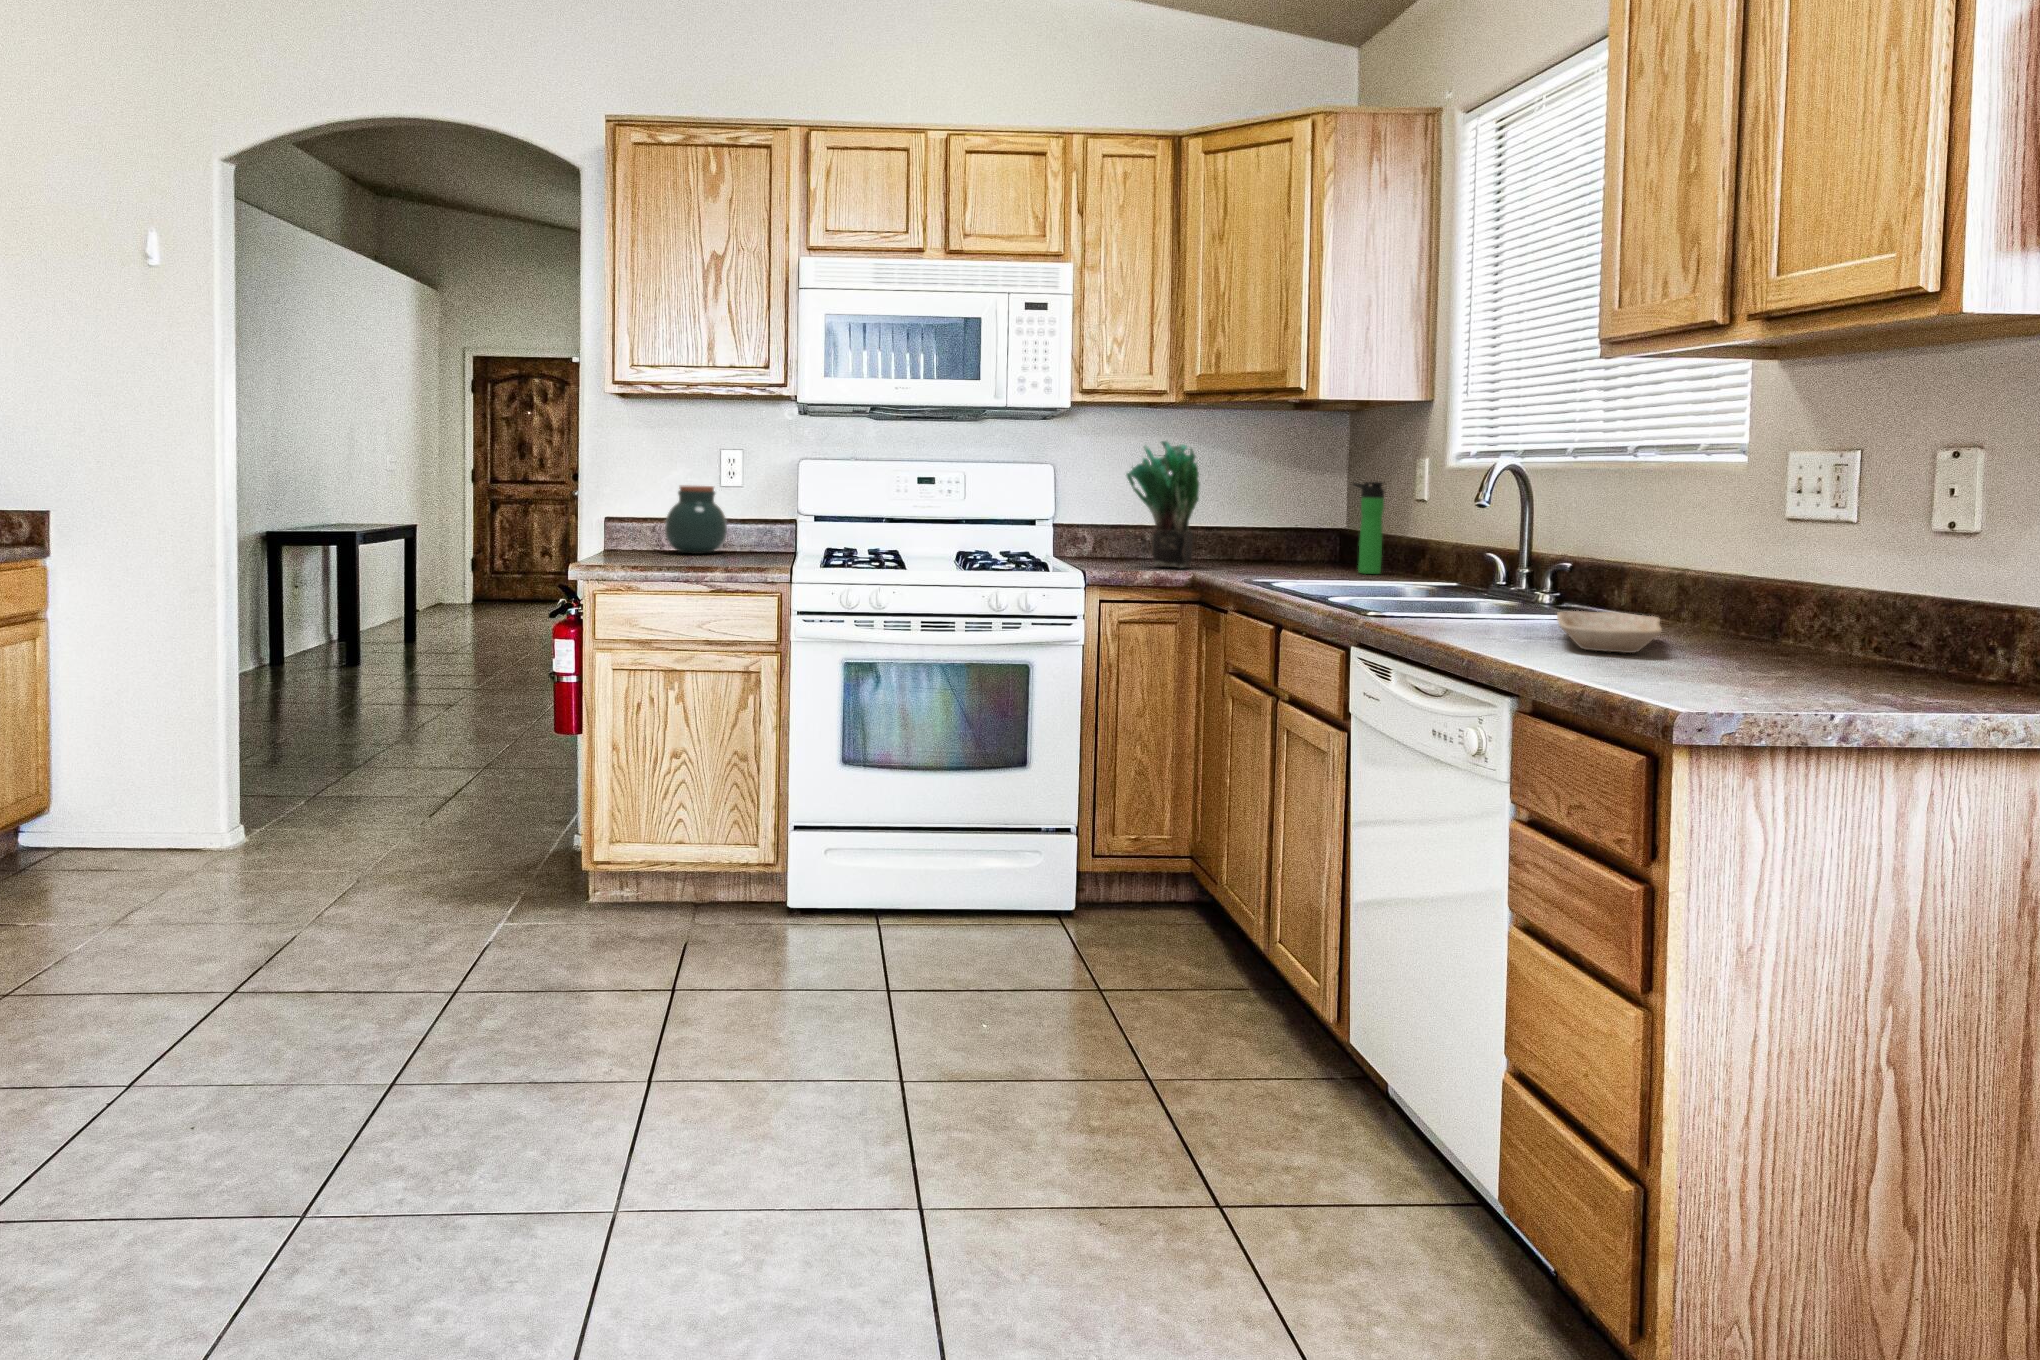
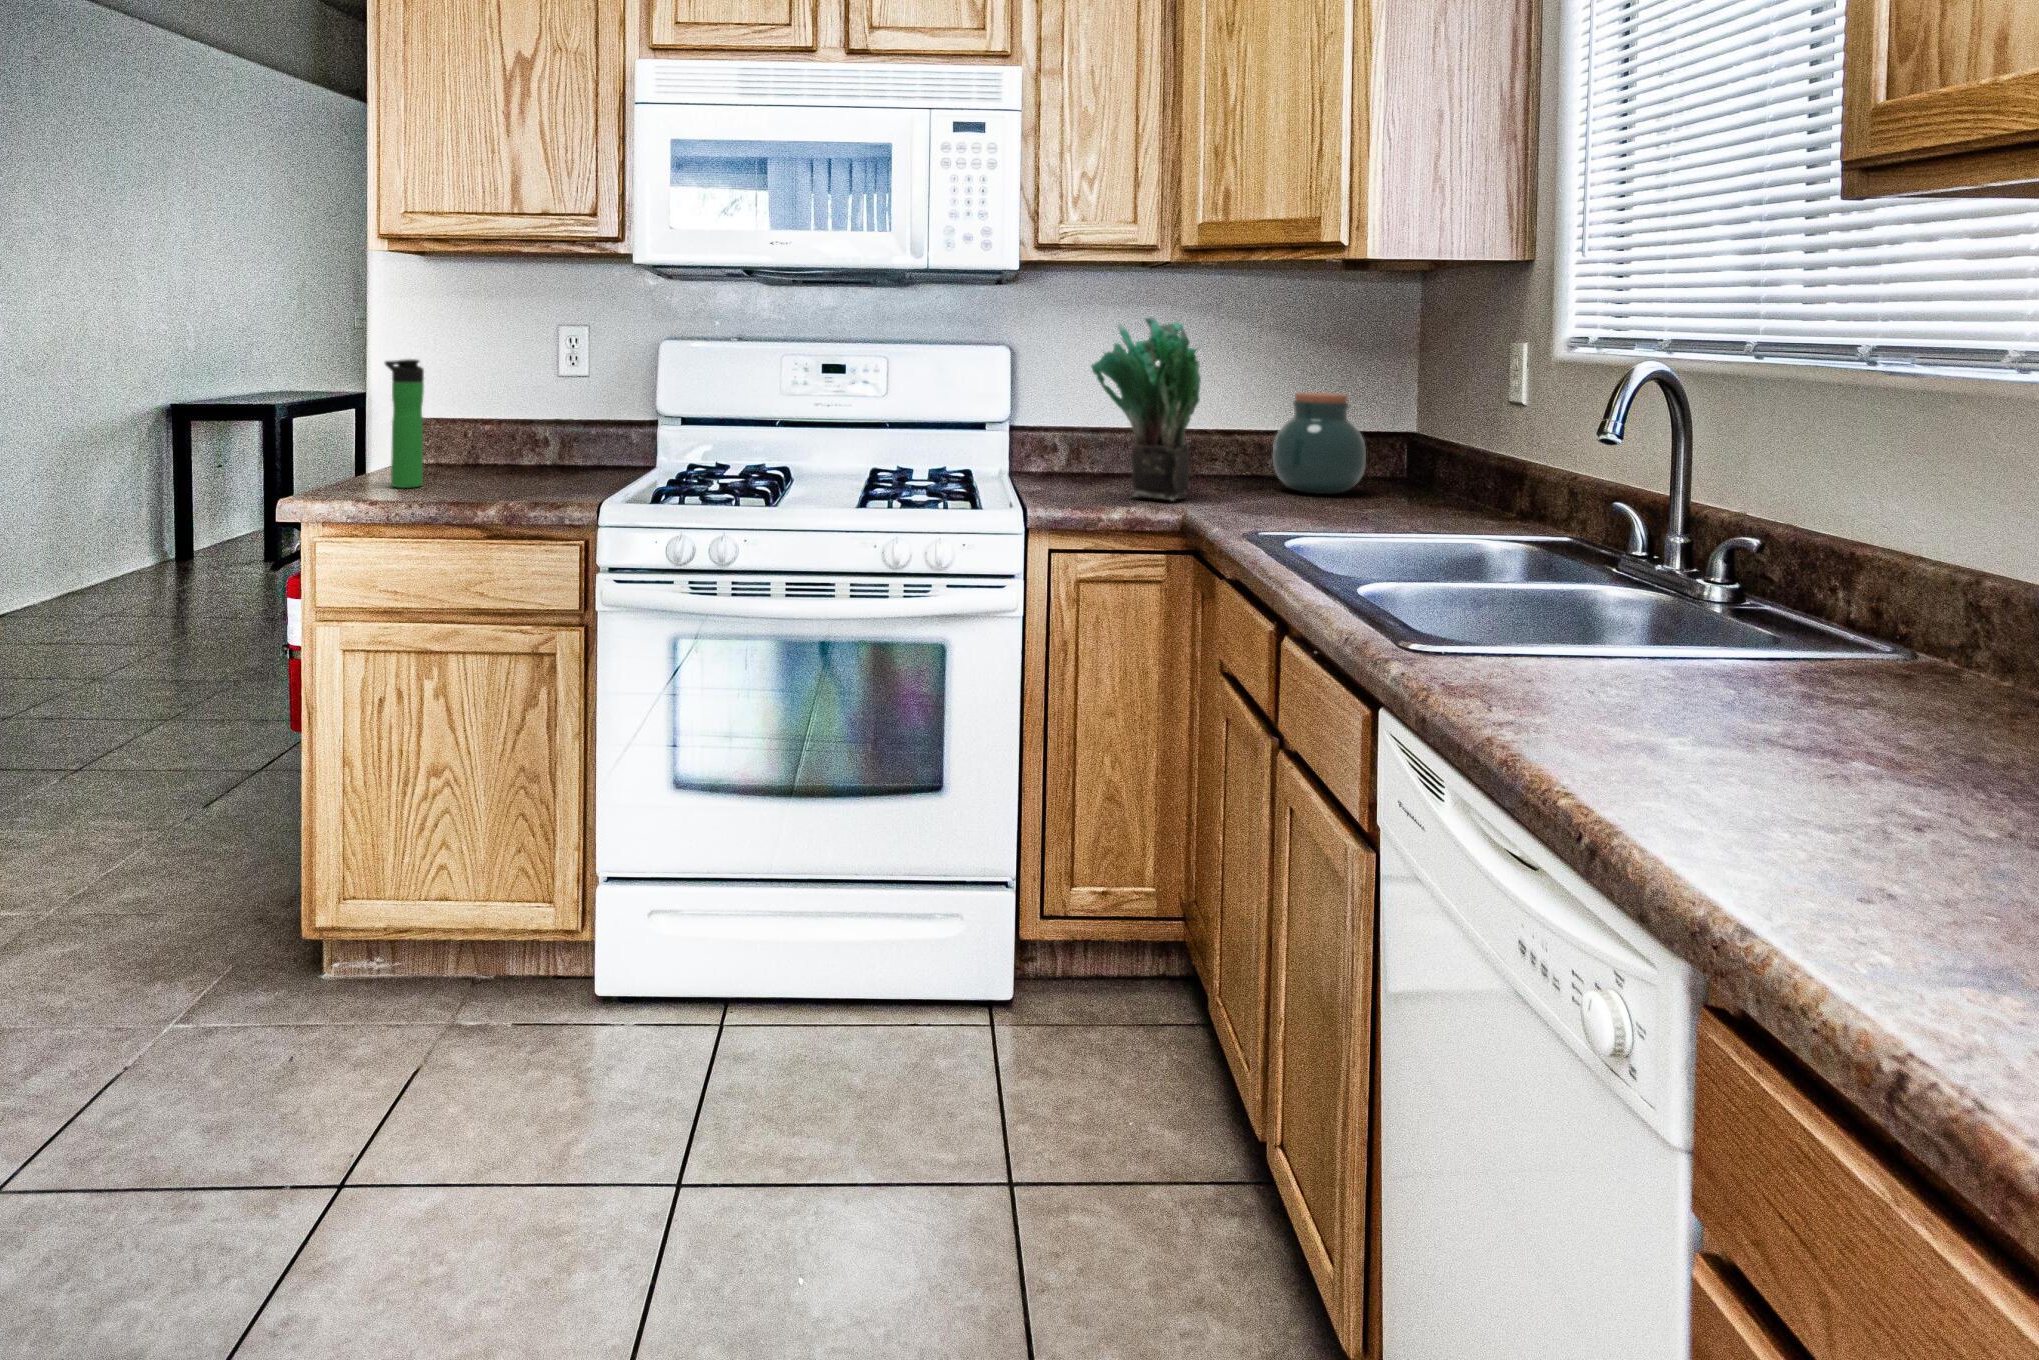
bottle: present [1353,482,1384,574] -> present [385,359,424,488]
jar: present [665,485,727,554] -> present [1273,393,1366,494]
tray: present [1557,611,1662,653] -> none [1764,680,2017,829]

